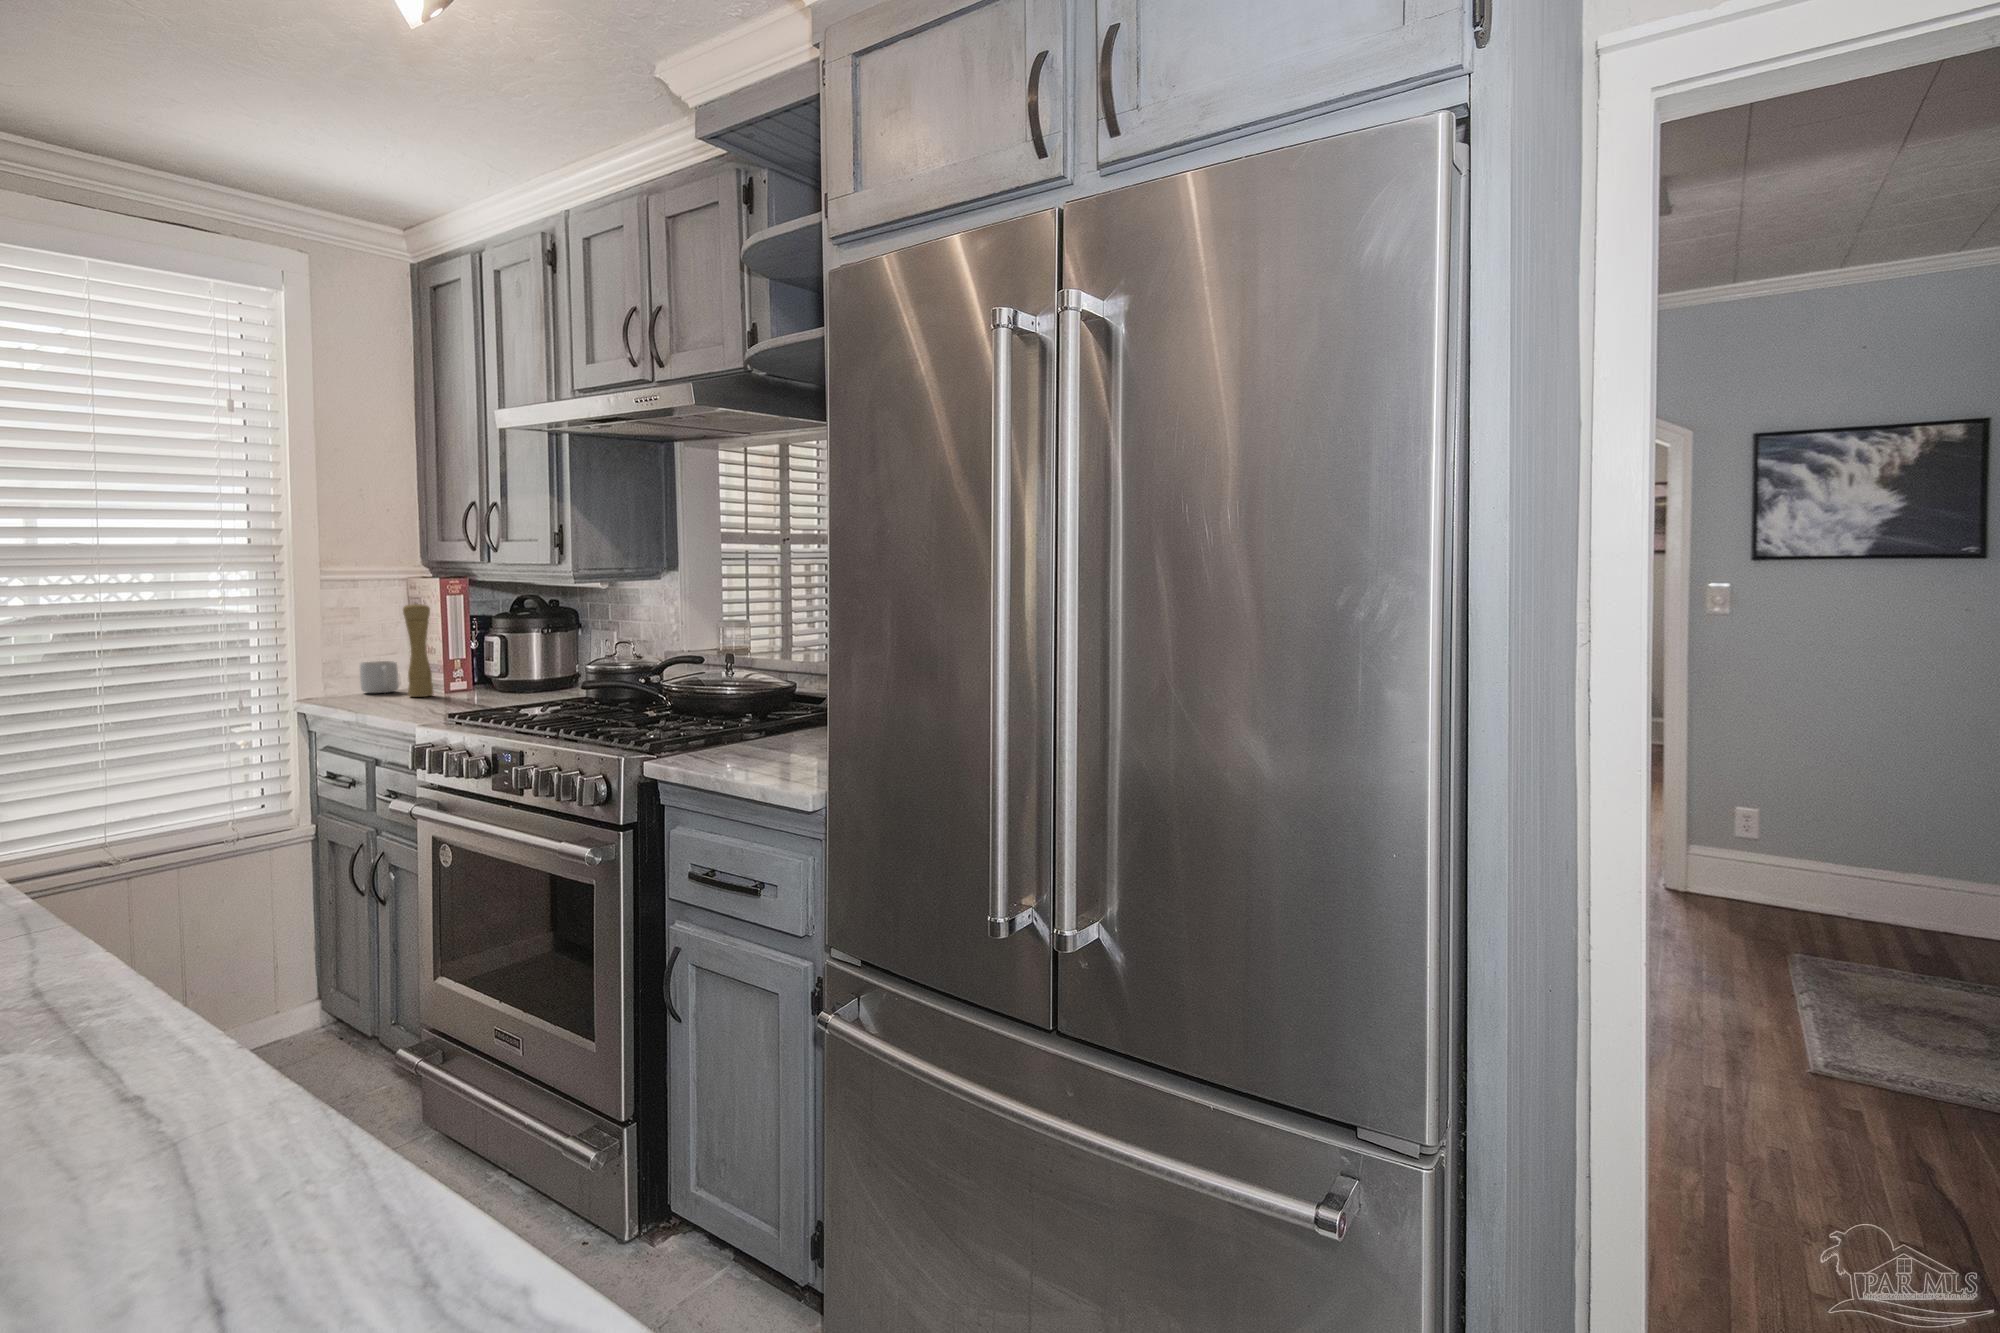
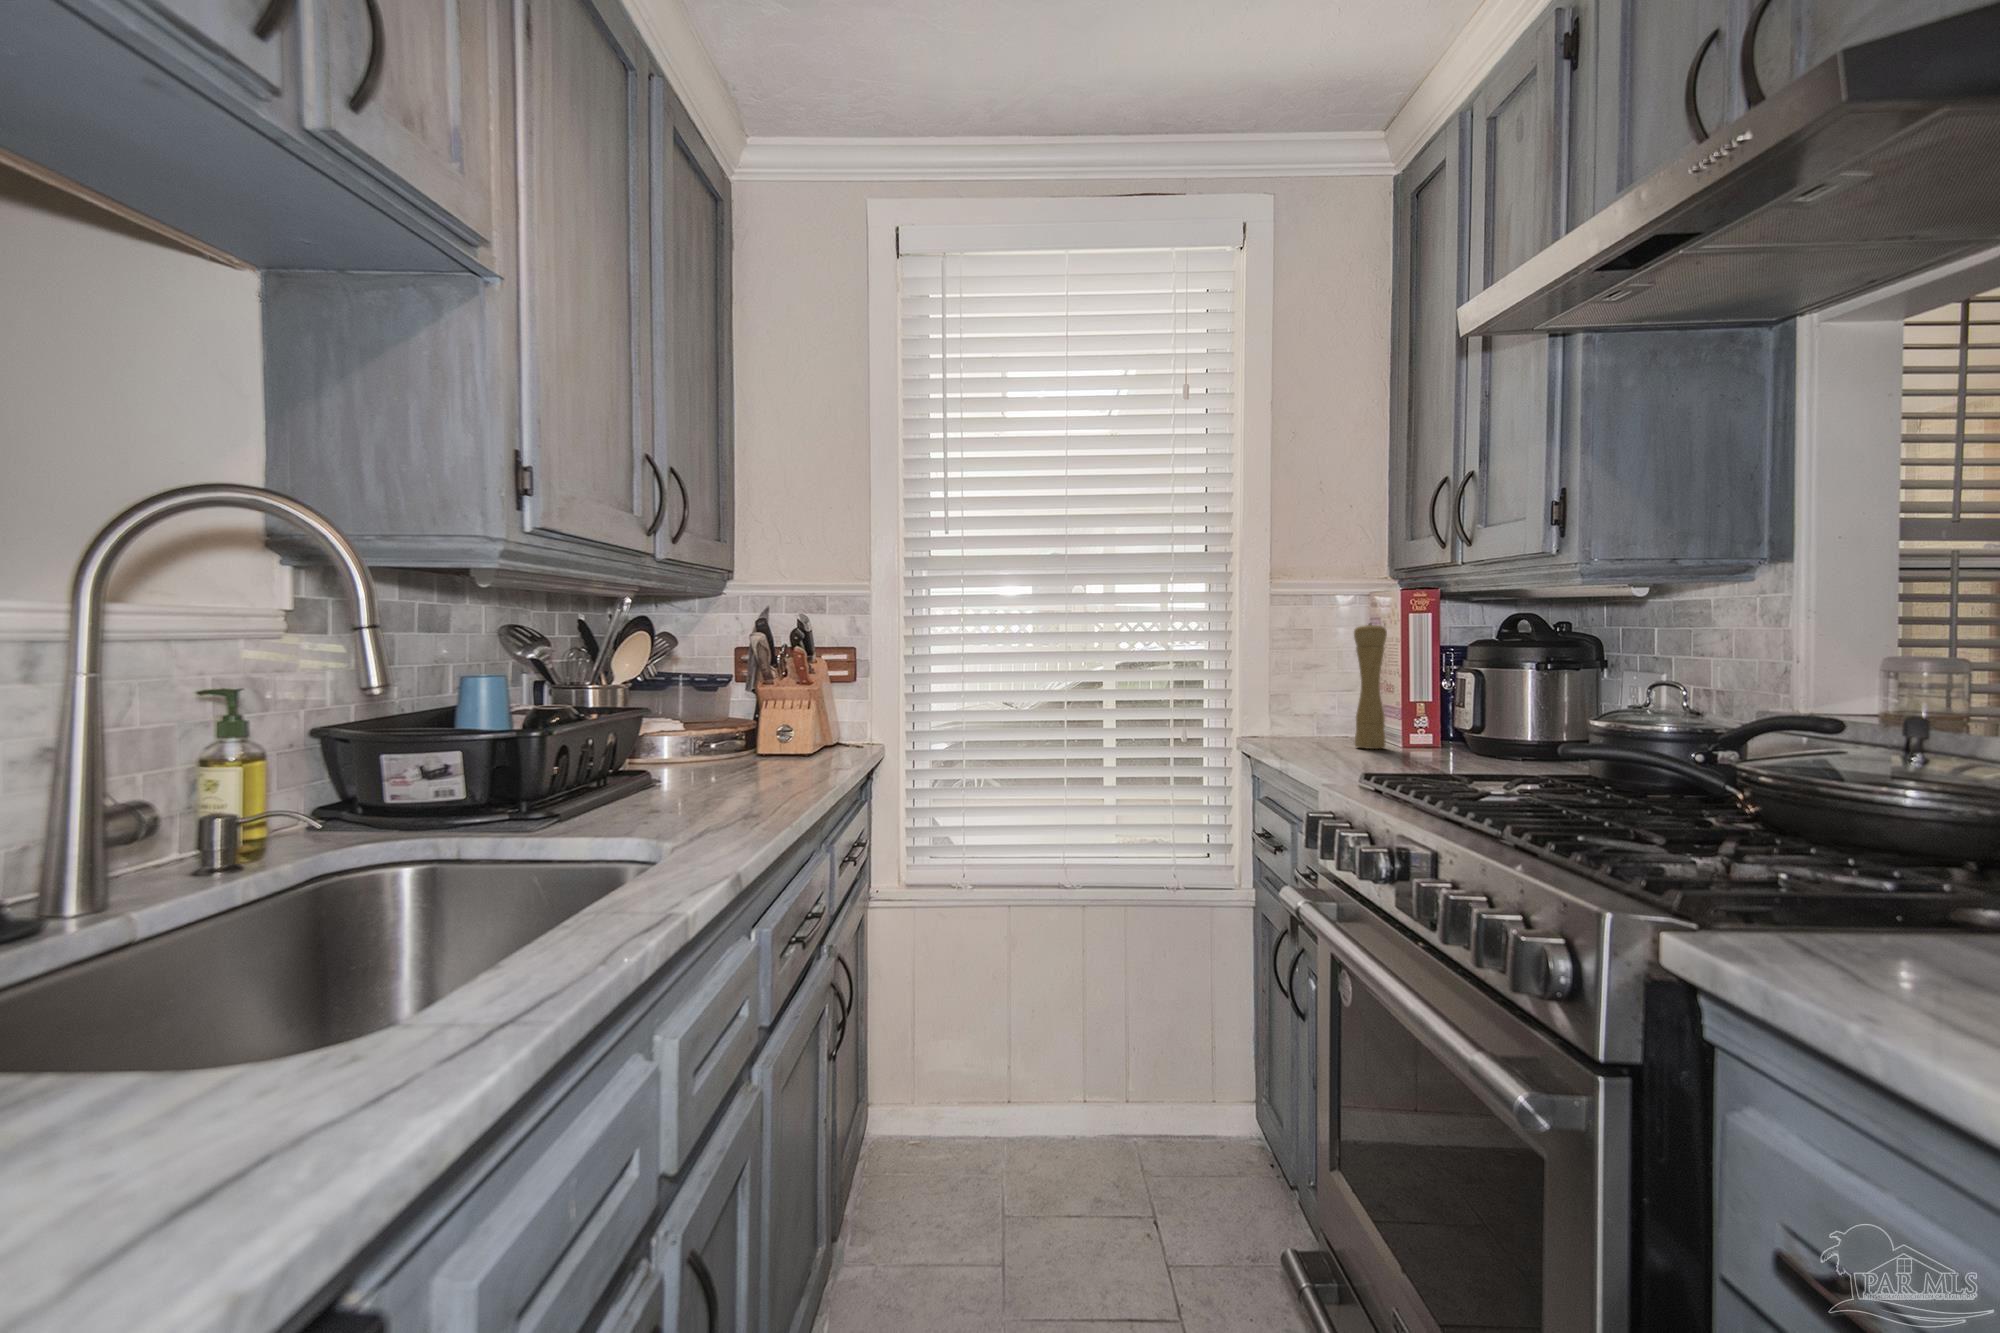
mug: present [360,661,399,693] -> none [1312,700,1353,740]

